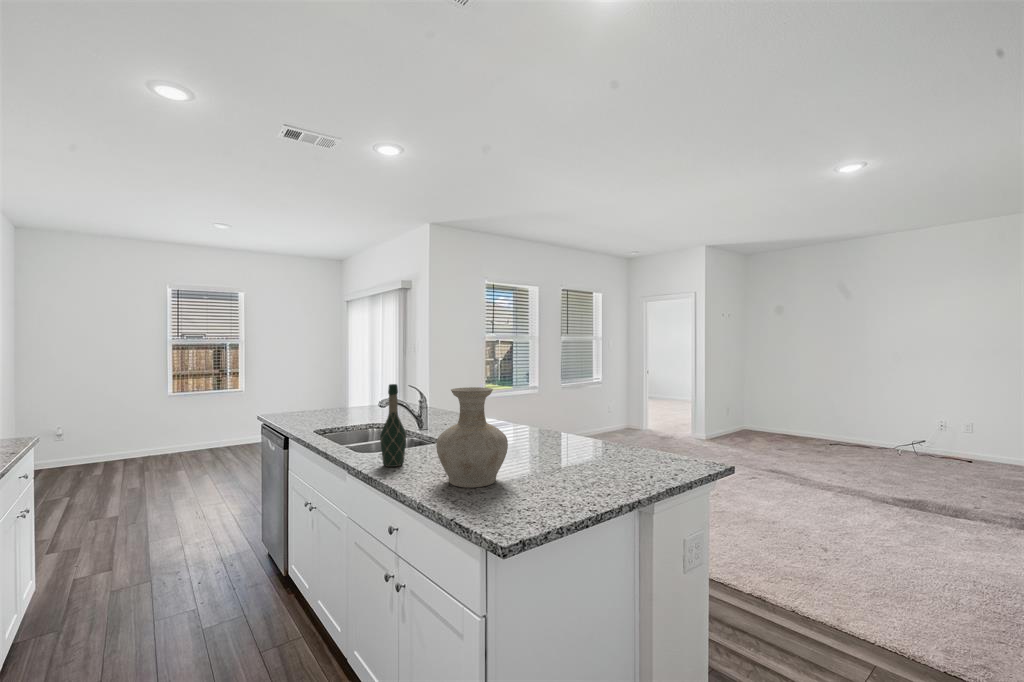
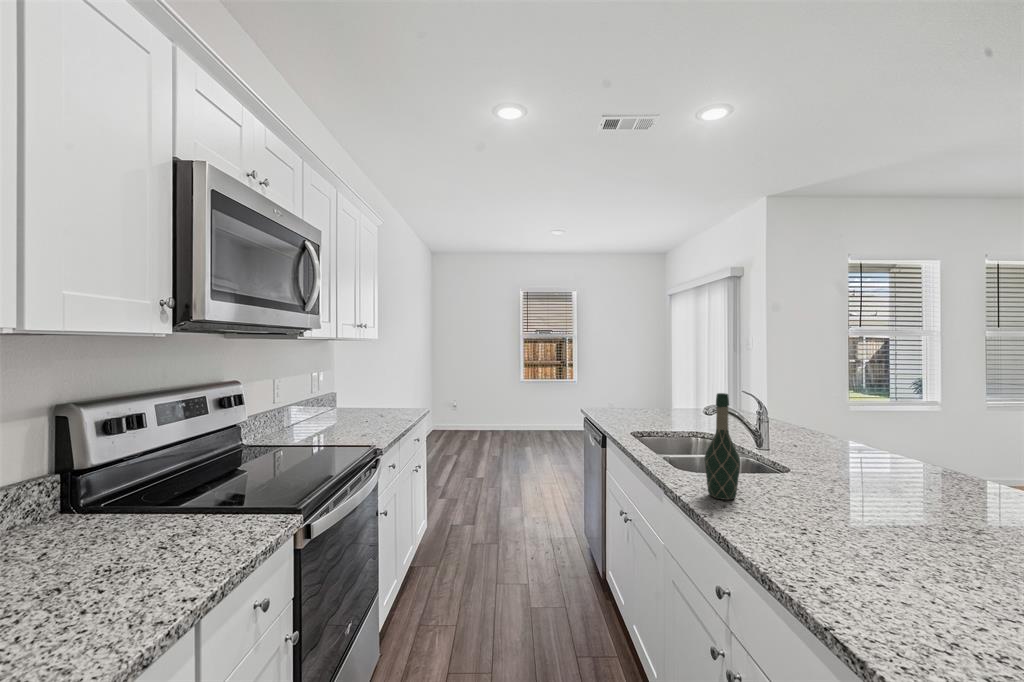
vase: present [436,387,508,488] -> none [787,408,920,568]

